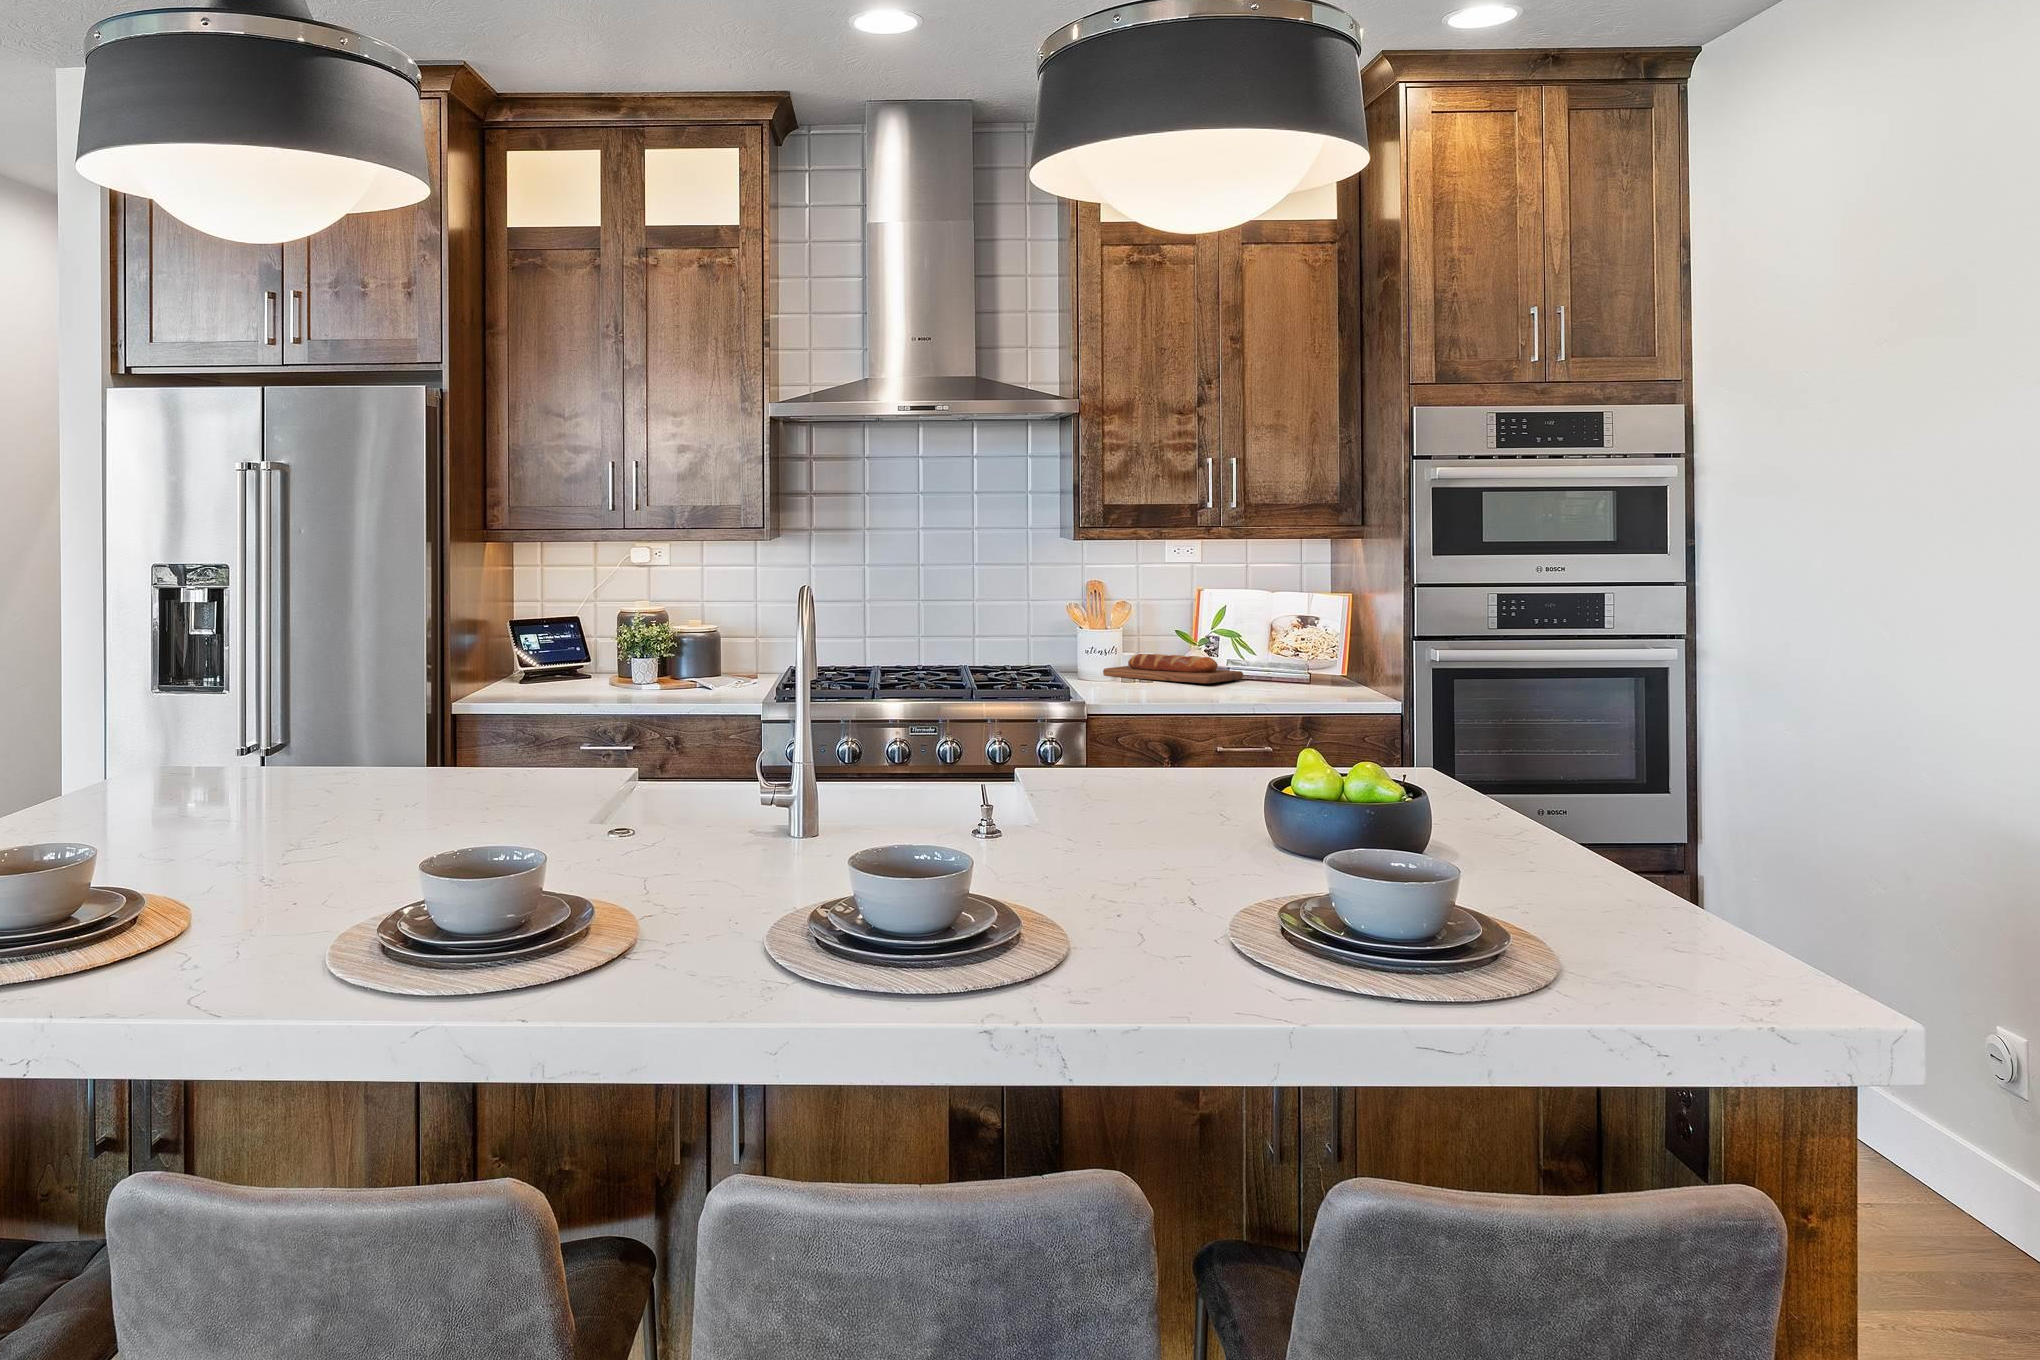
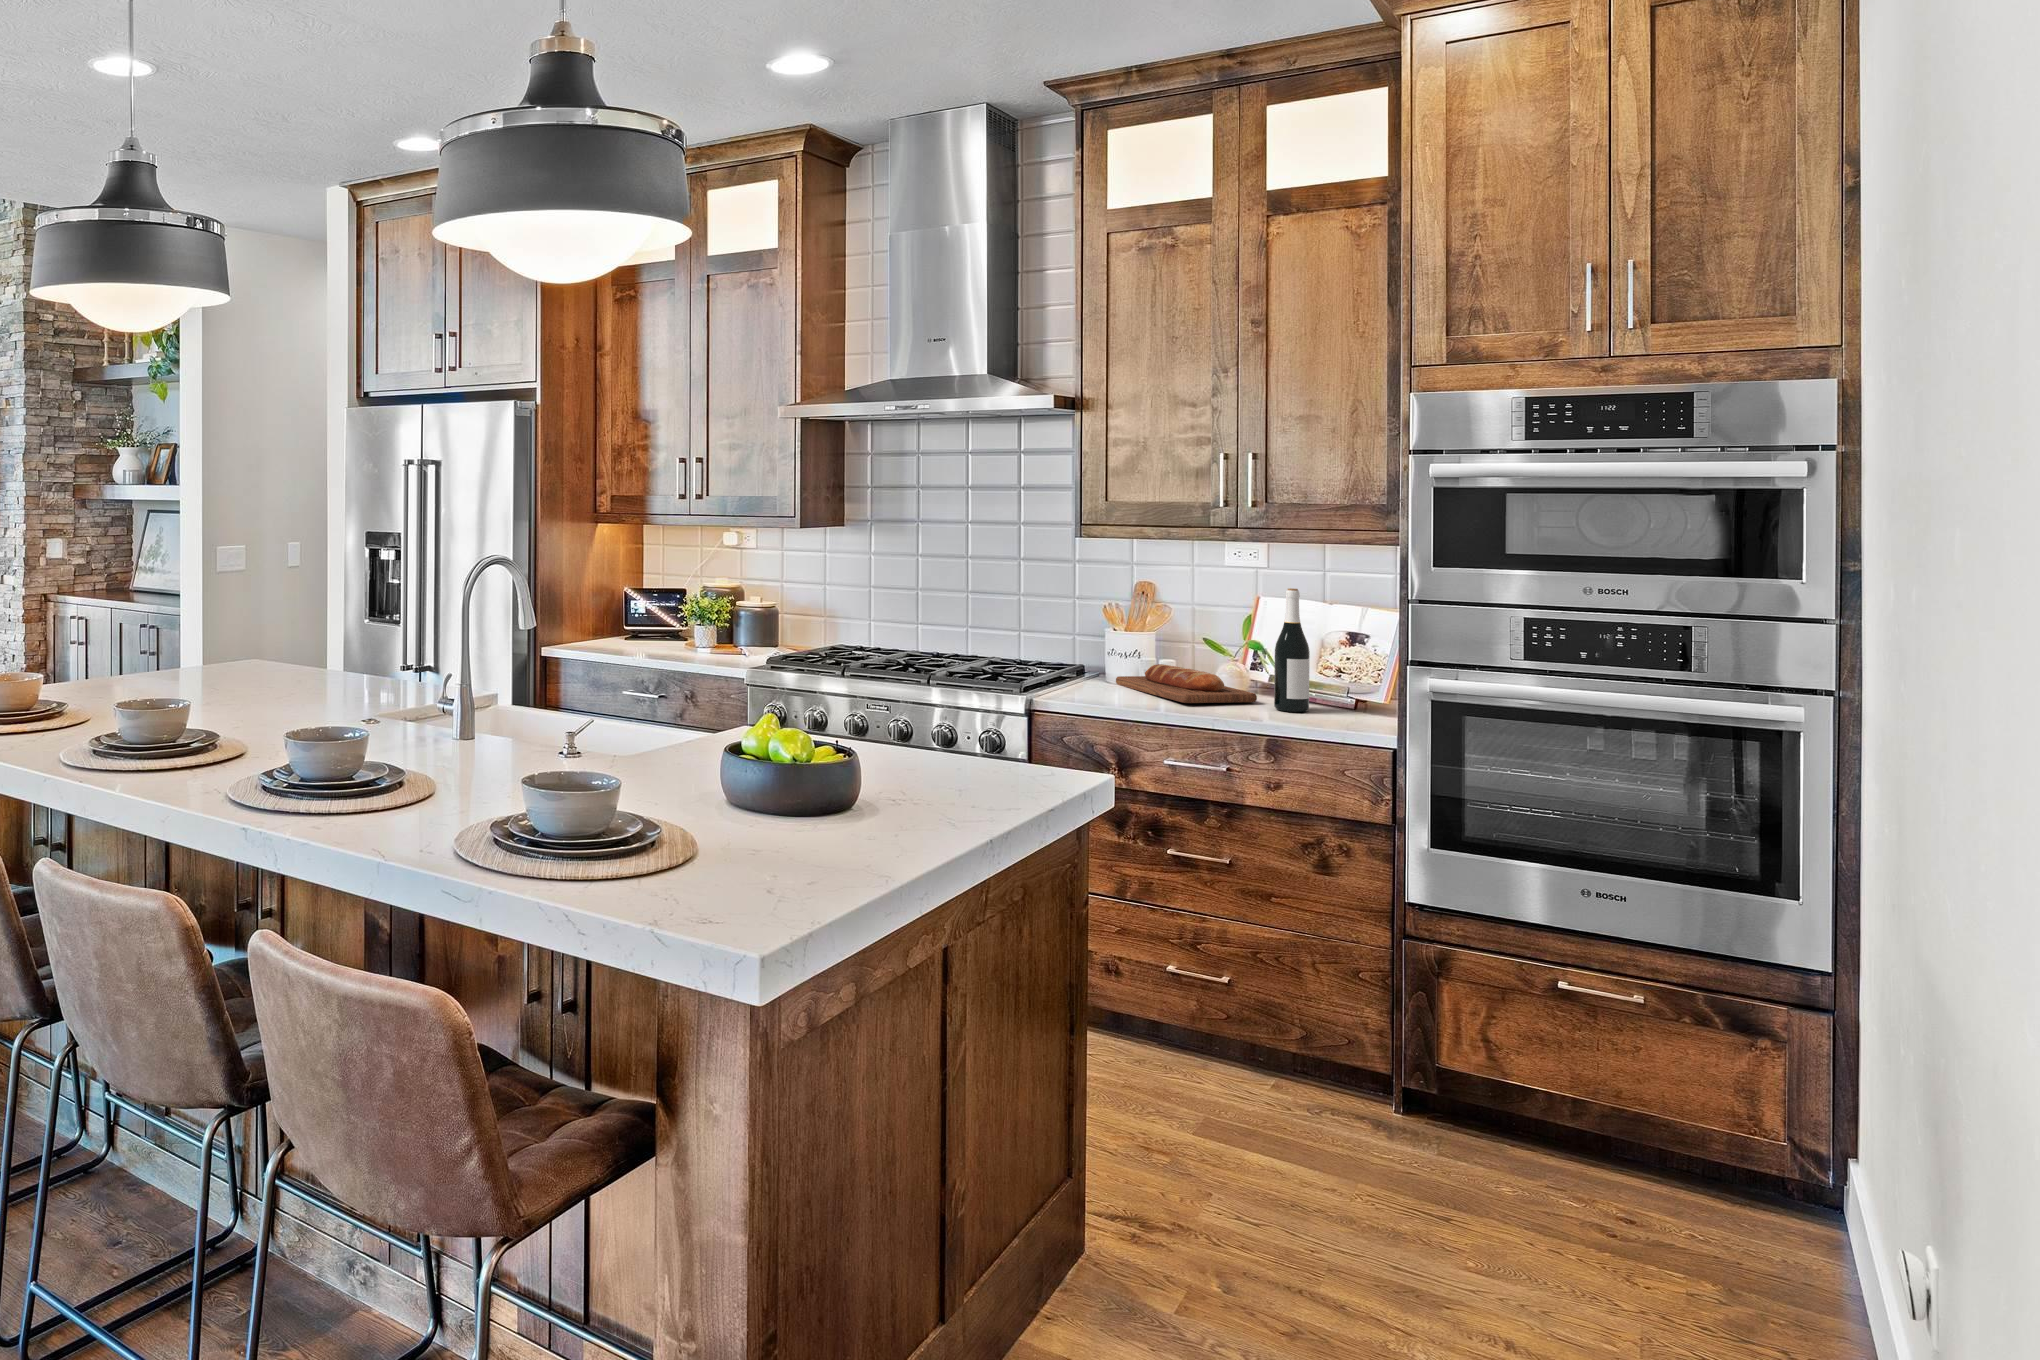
wine bottle: none [1264,576,1292,683] -> present [1274,588,1310,712]

